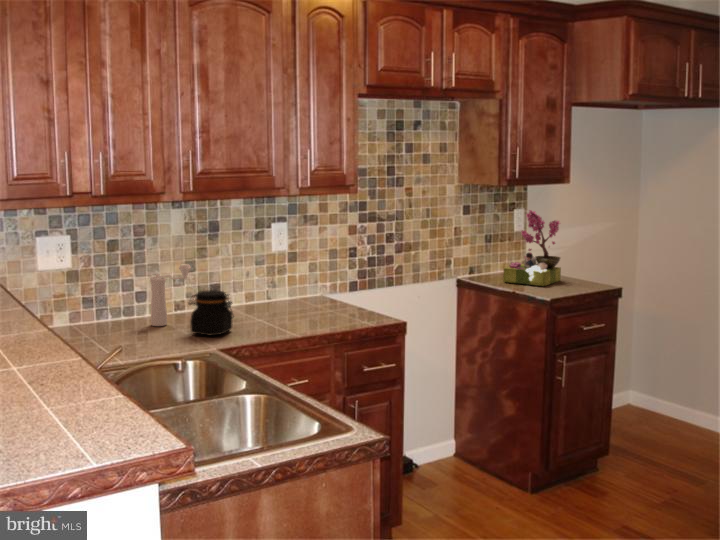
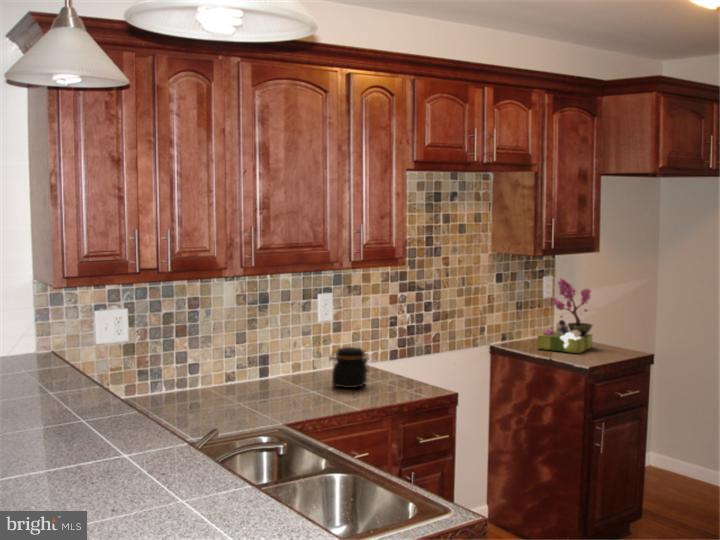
pepper mill: present [150,264,191,326] -> none [205,336,245,399]
jar: present [189,290,233,335] -> present [330,347,369,388]

